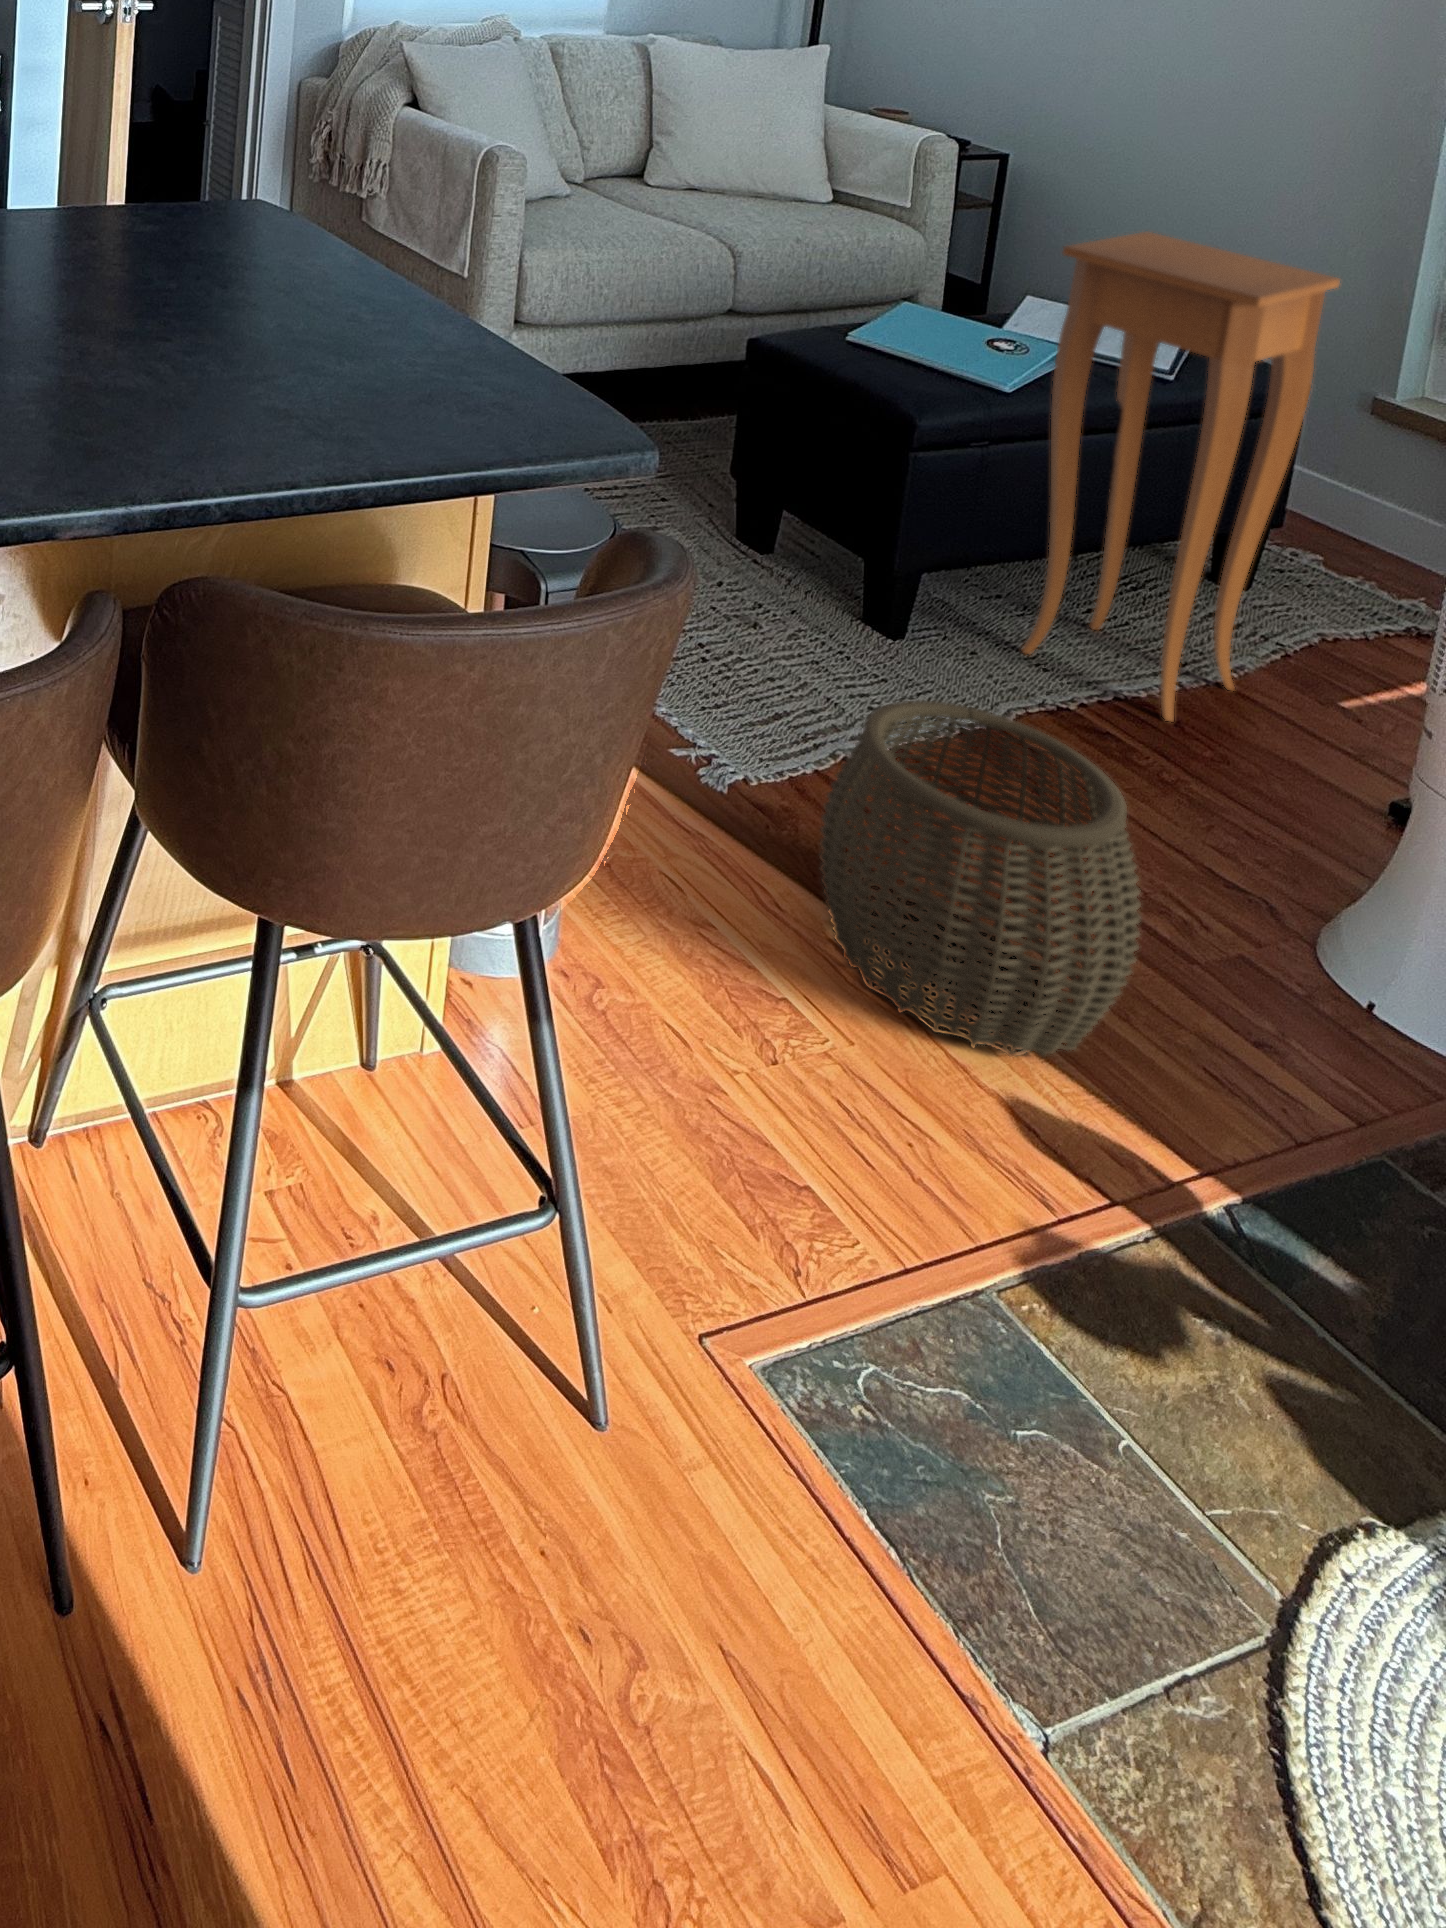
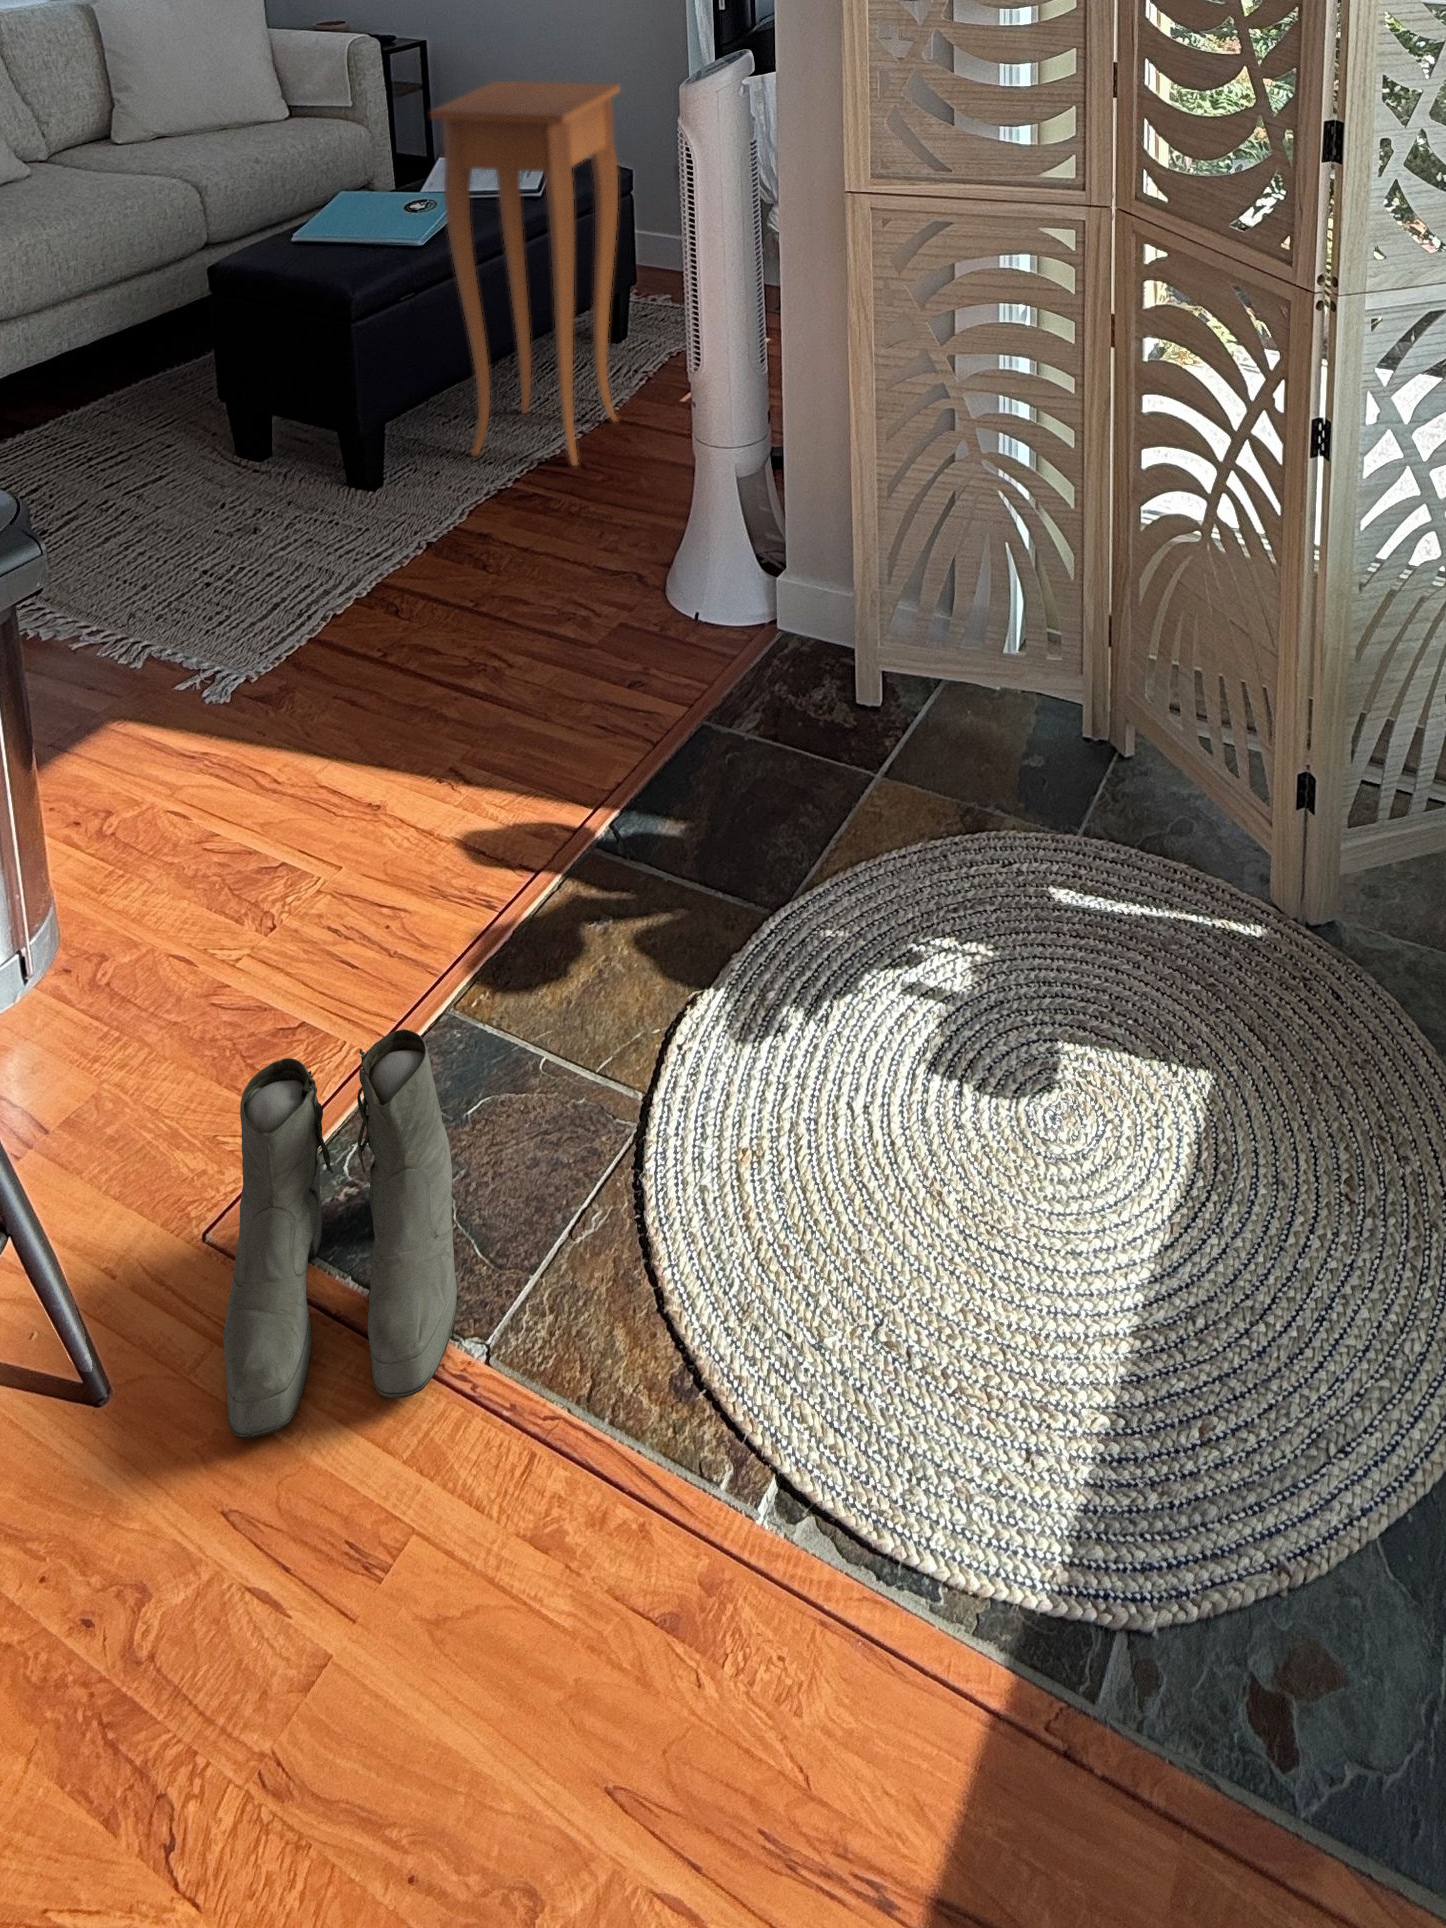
woven basket: present [820,700,1141,1057] -> none [288,528,535,822]
boots: none [732,1221,1024,1708] -> present [224,1029,457,1439]

